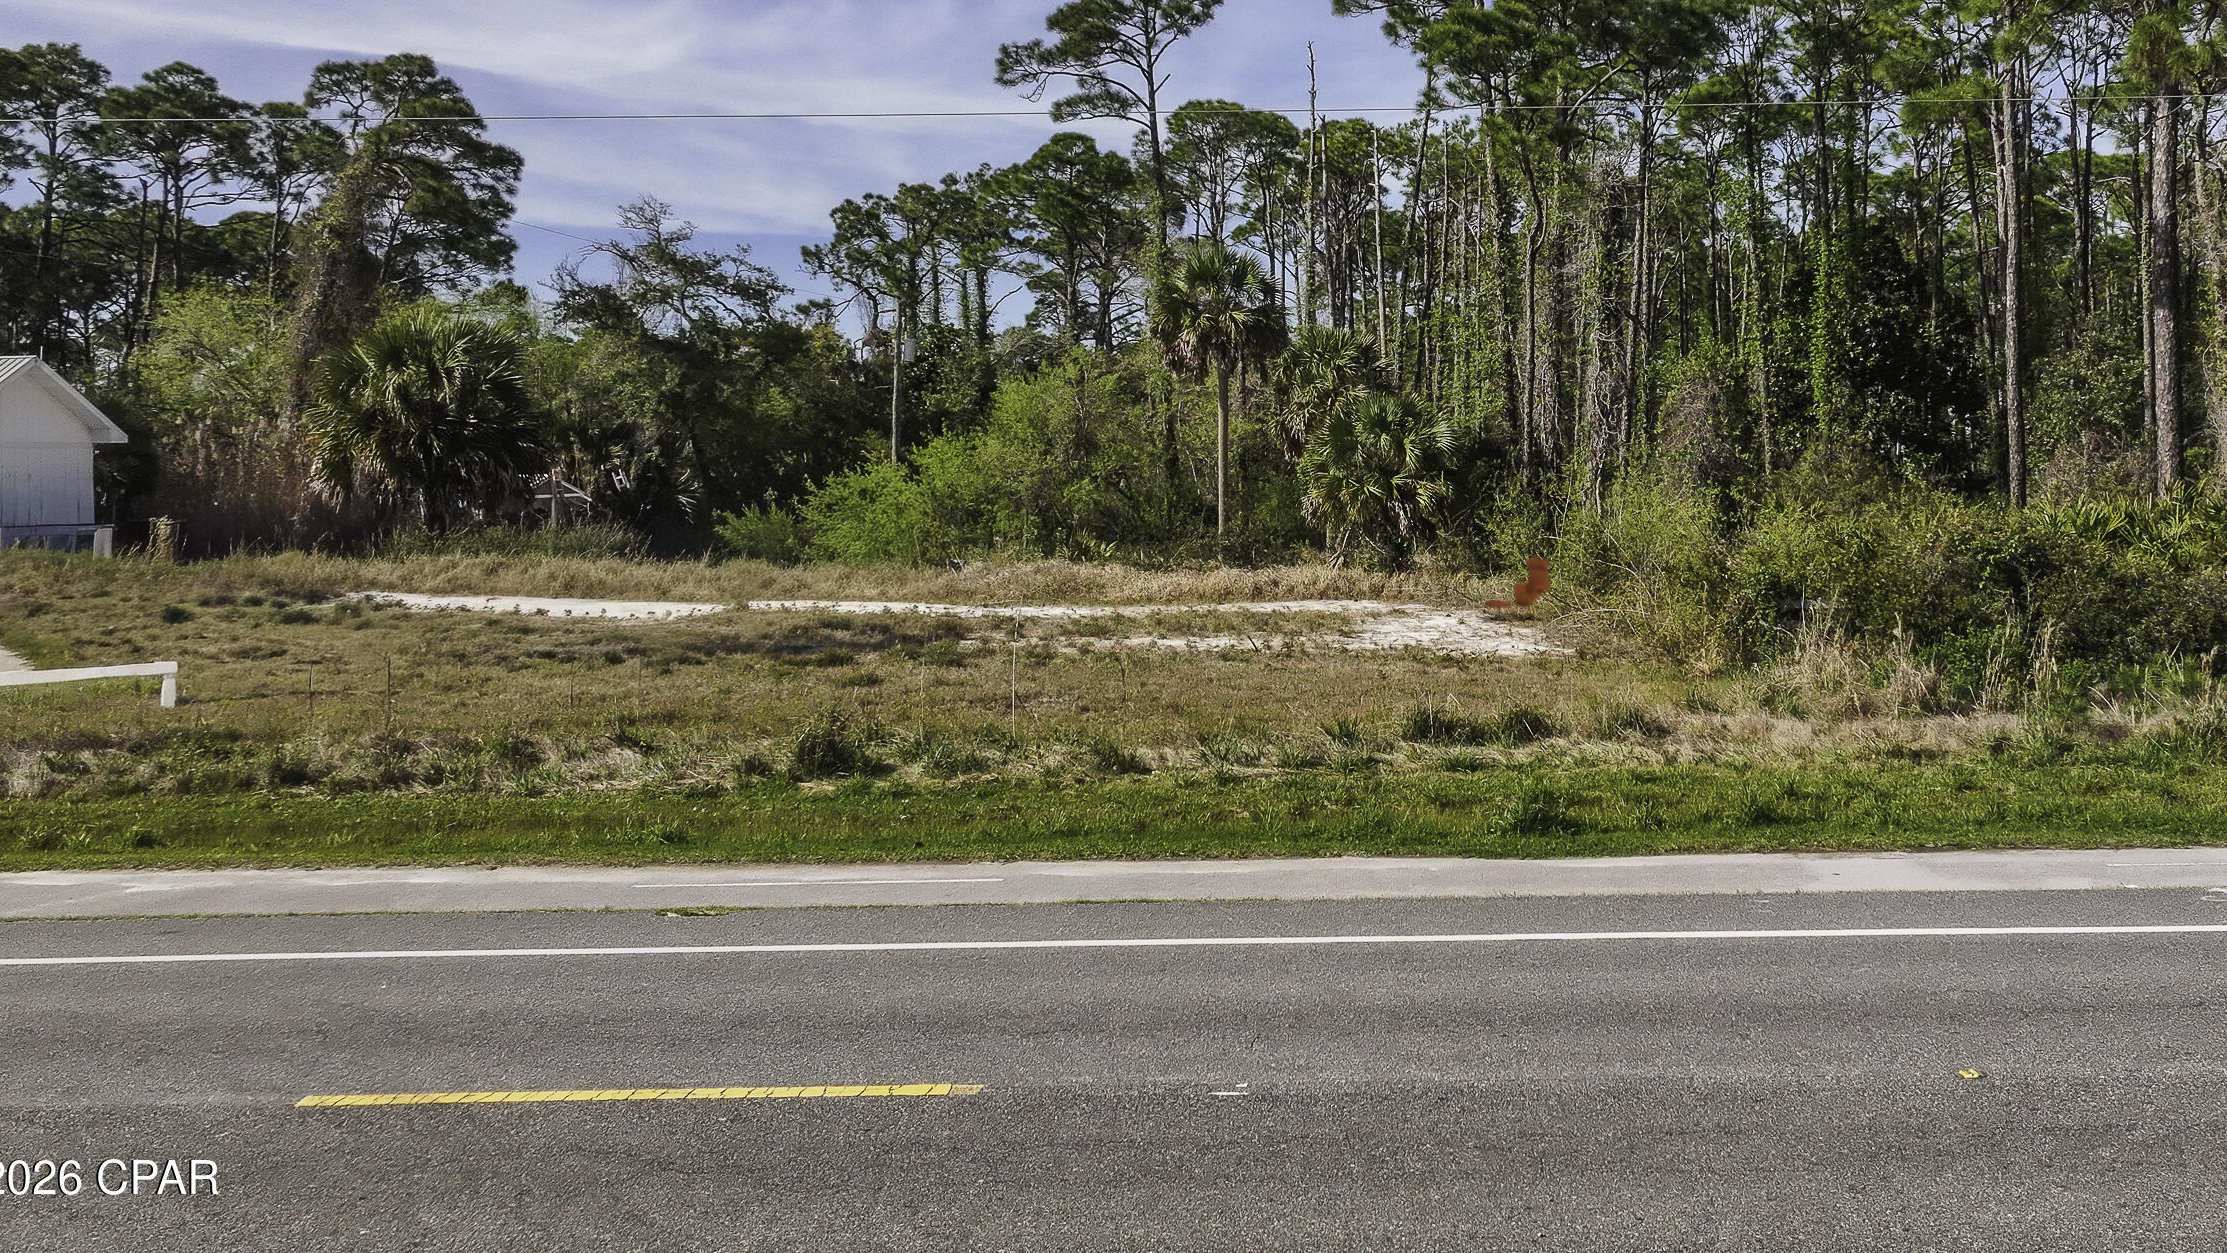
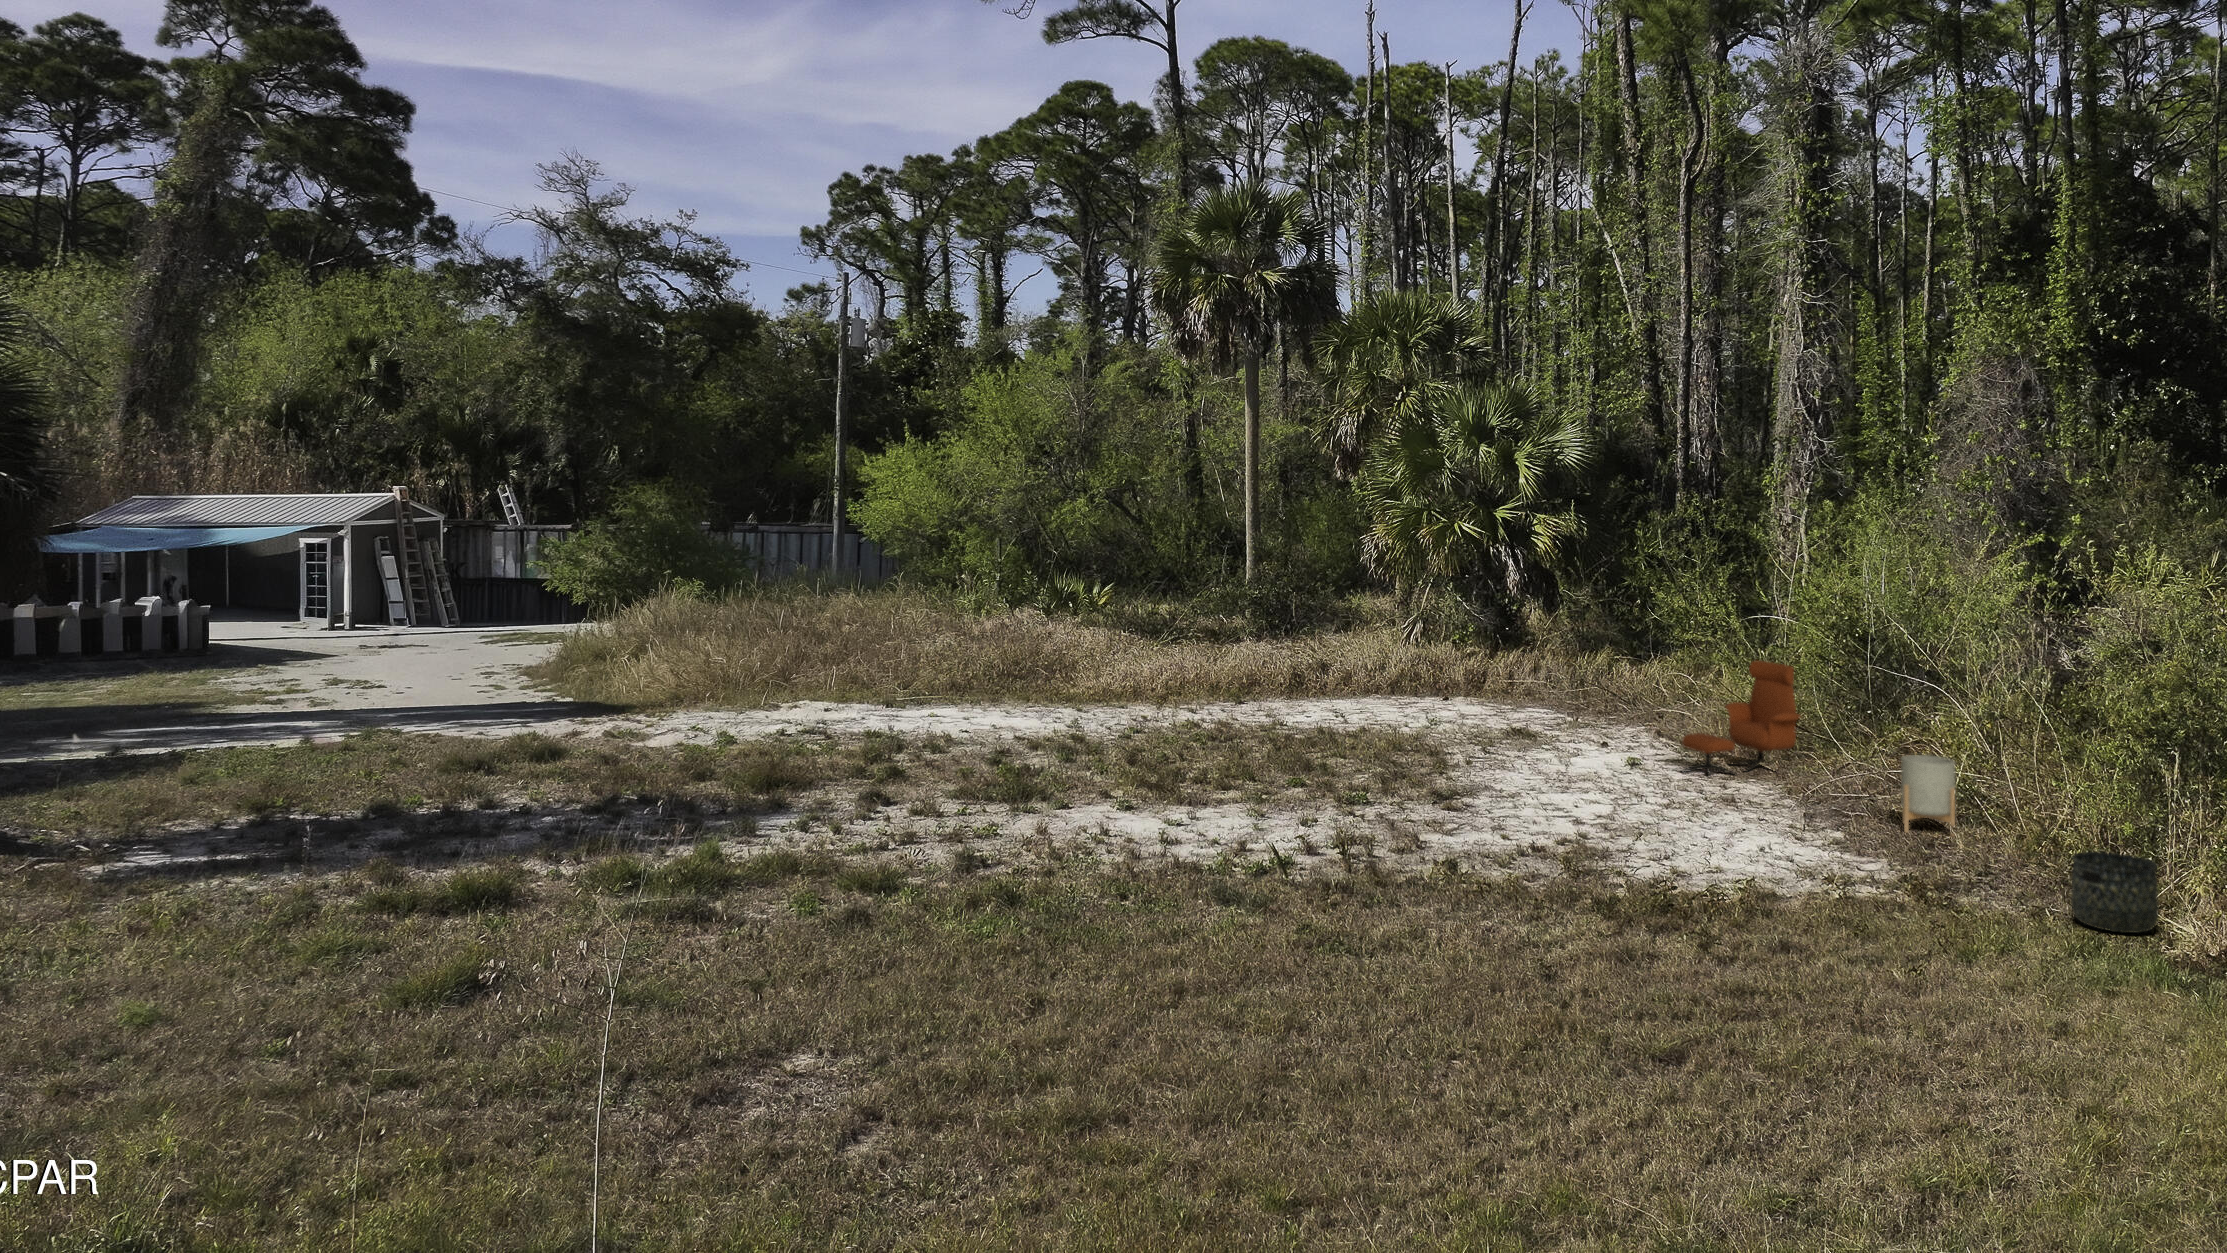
planter: none [1583,595,1610,635] -> present [1901,755,1956,836]
basket: none [1626,619,1663,652] -> present [2071,852,2159,933]

